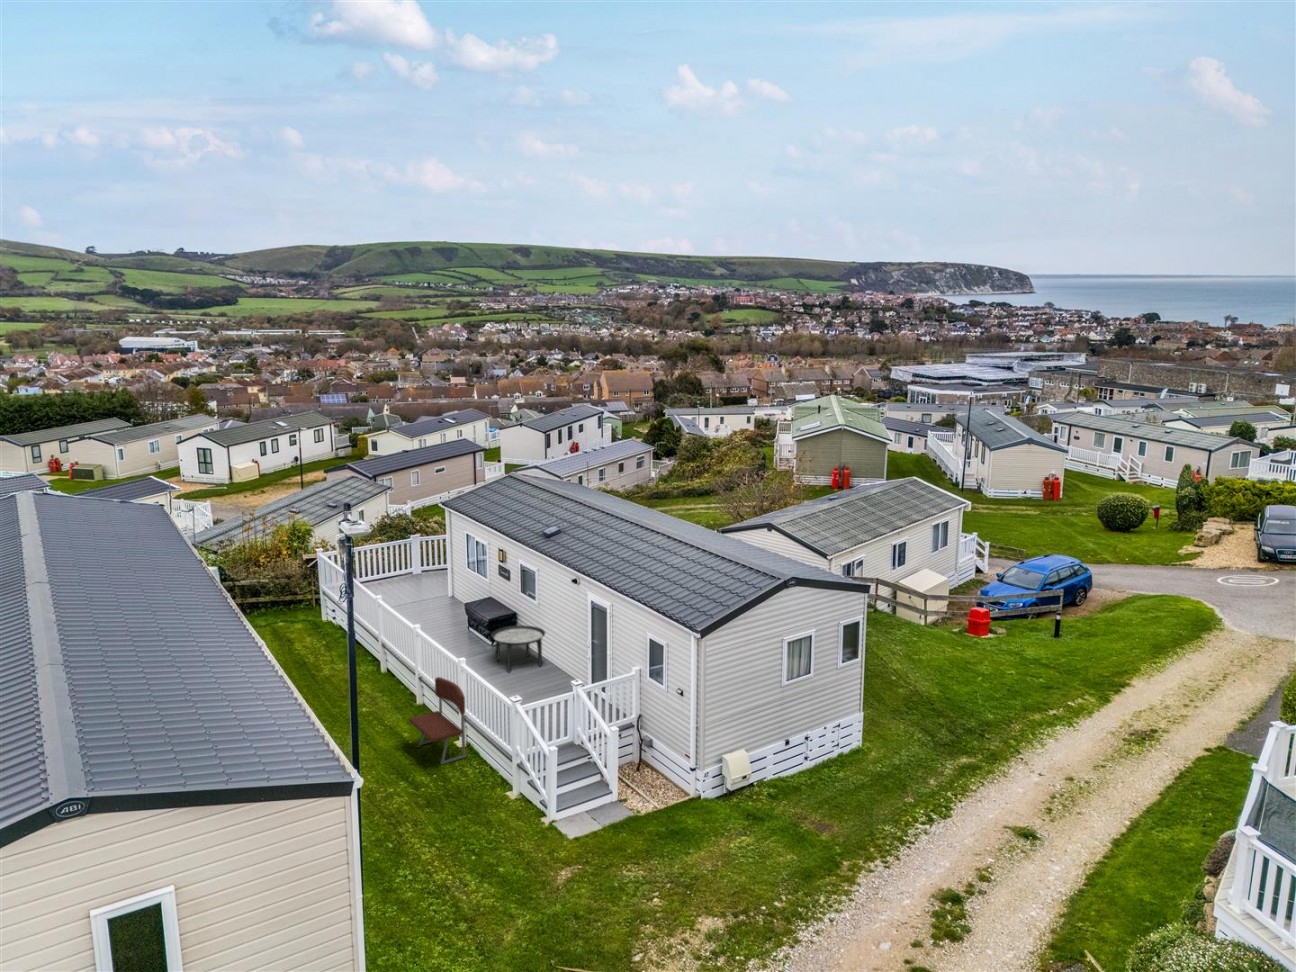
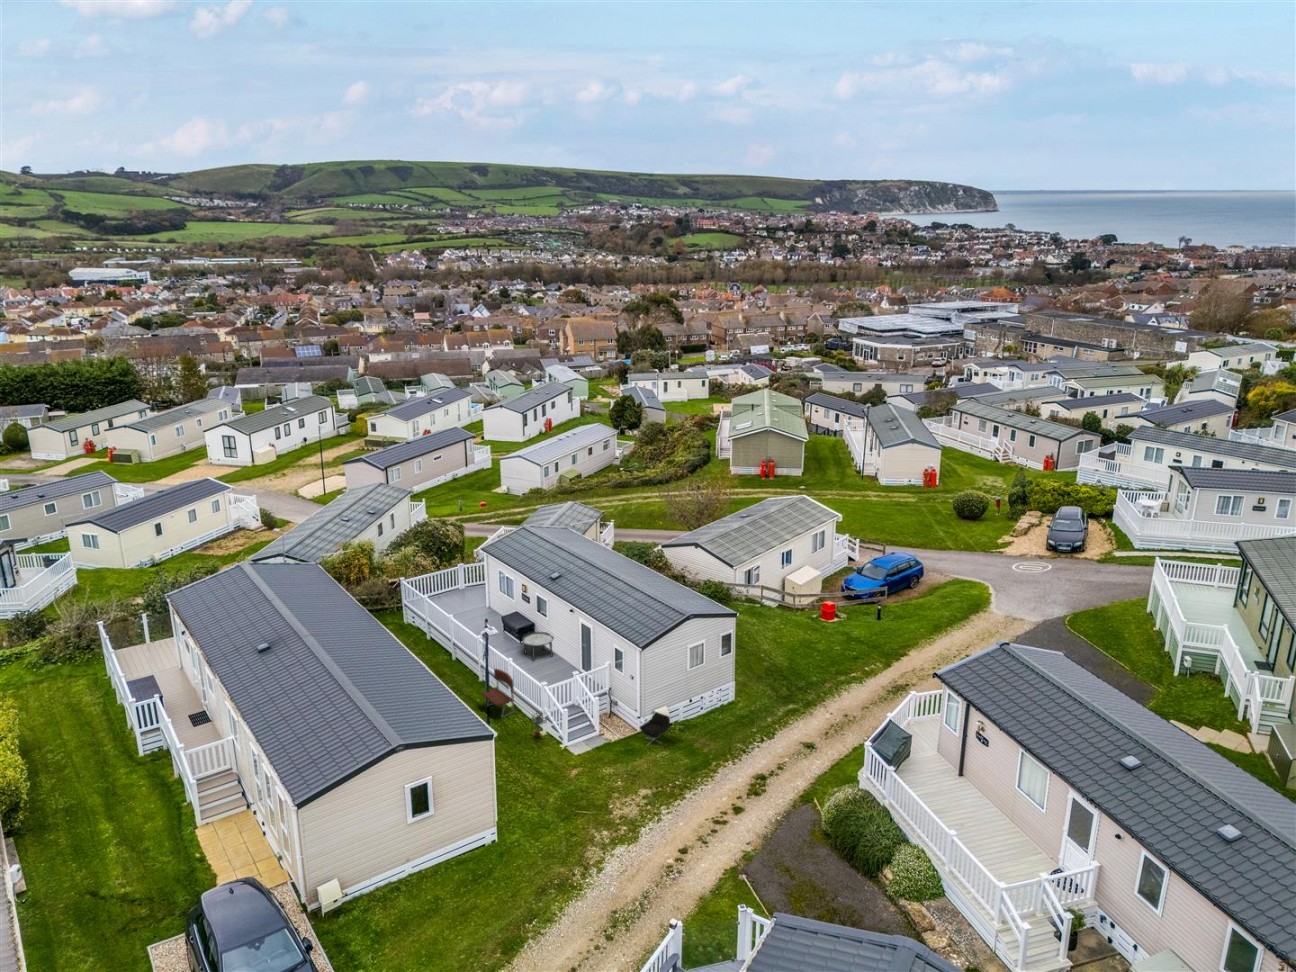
potted tree: none [489,750,520,802] -> present [531,712,546,737]
lounge chair: none [693,760,753,824] -> present [640,712,670,741]

